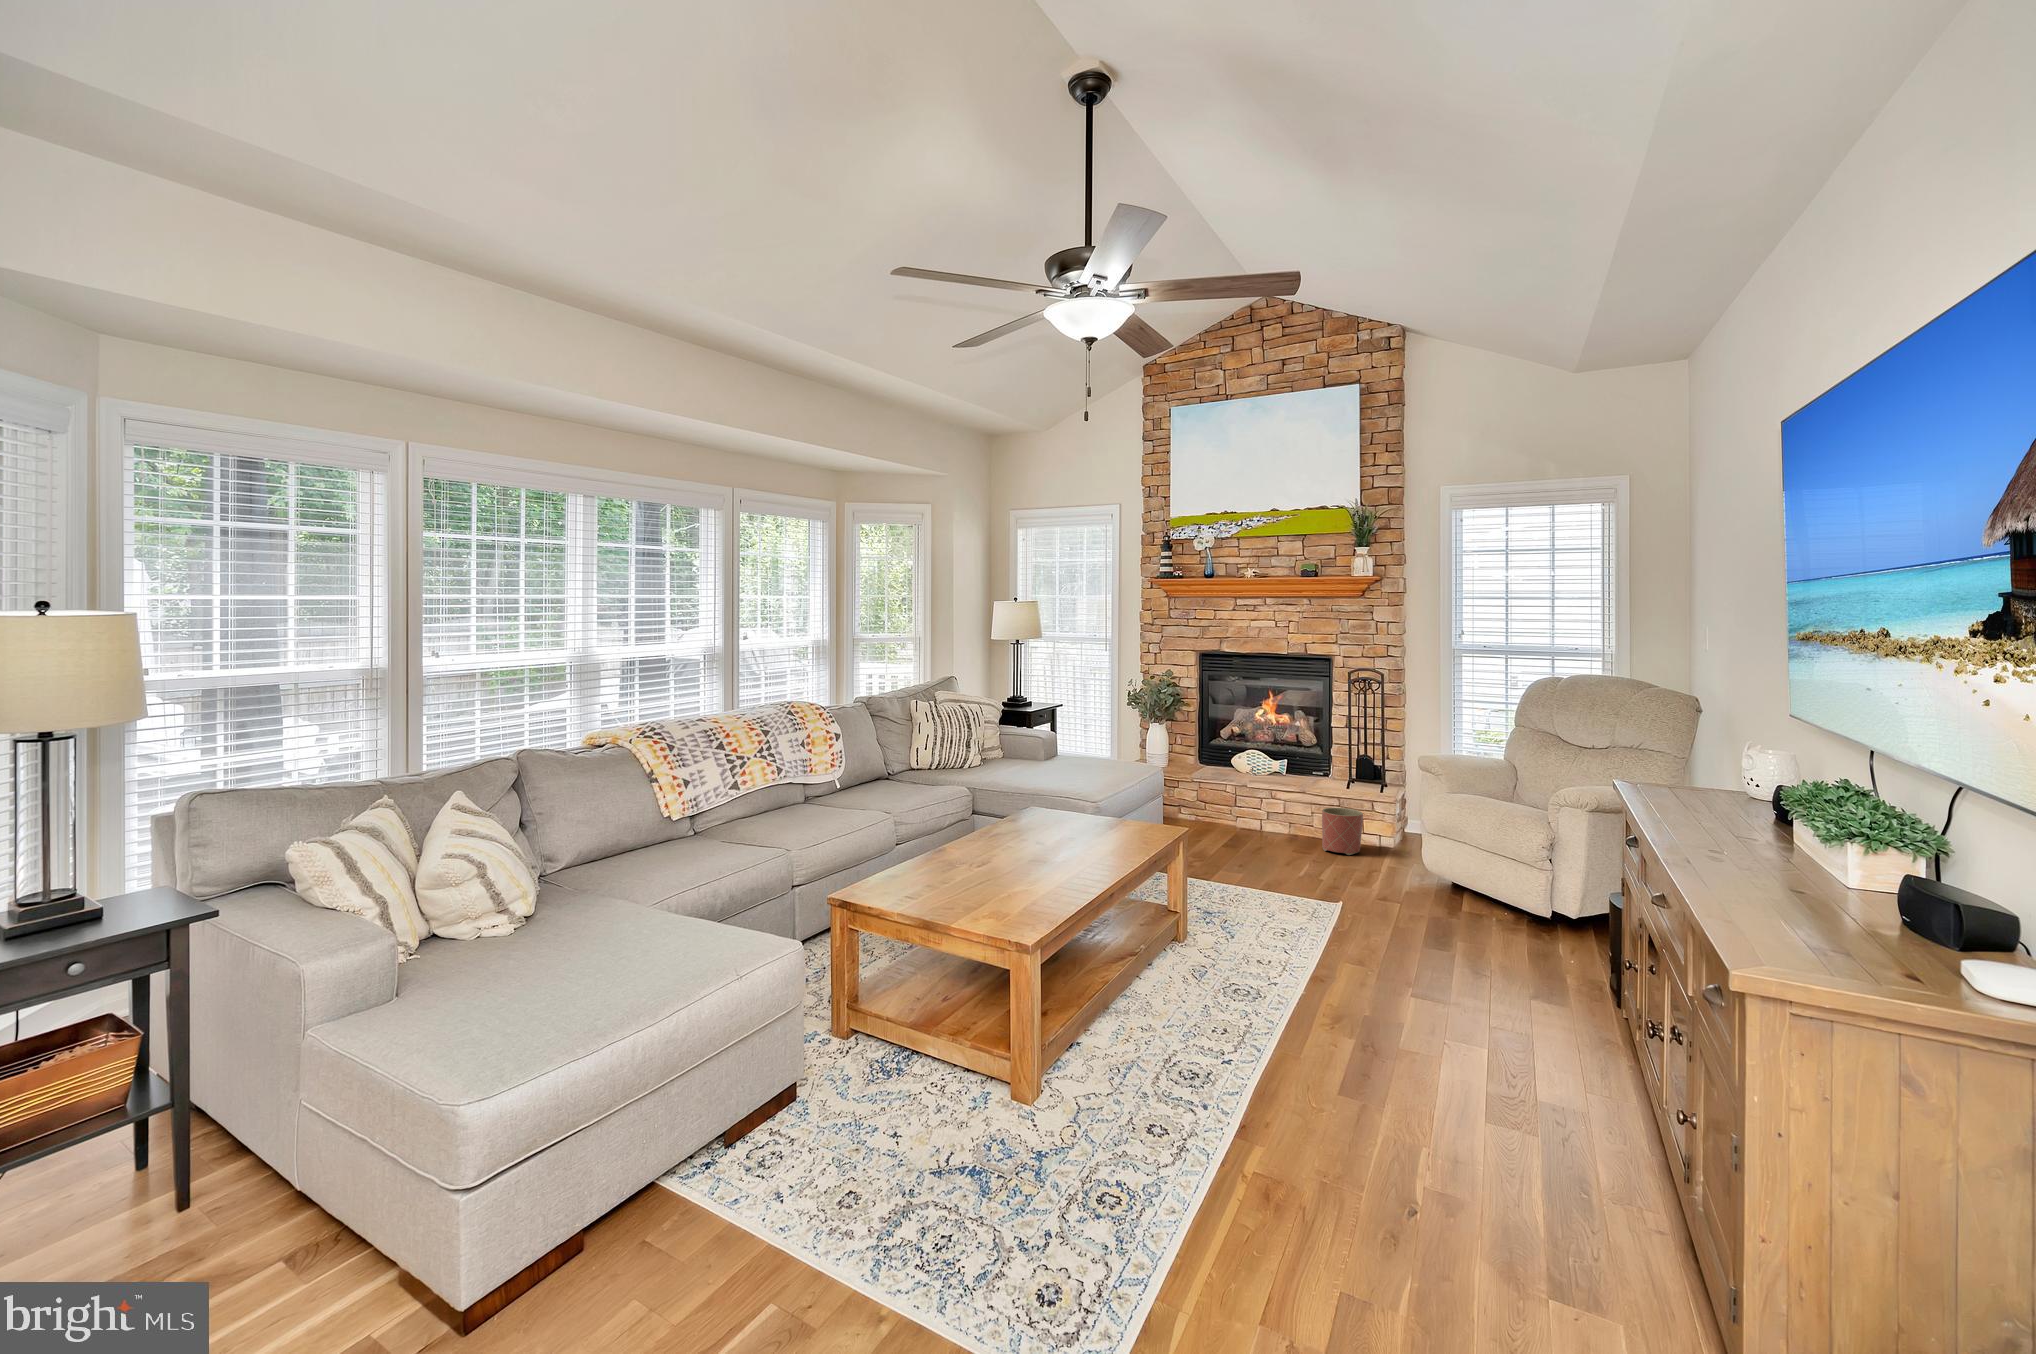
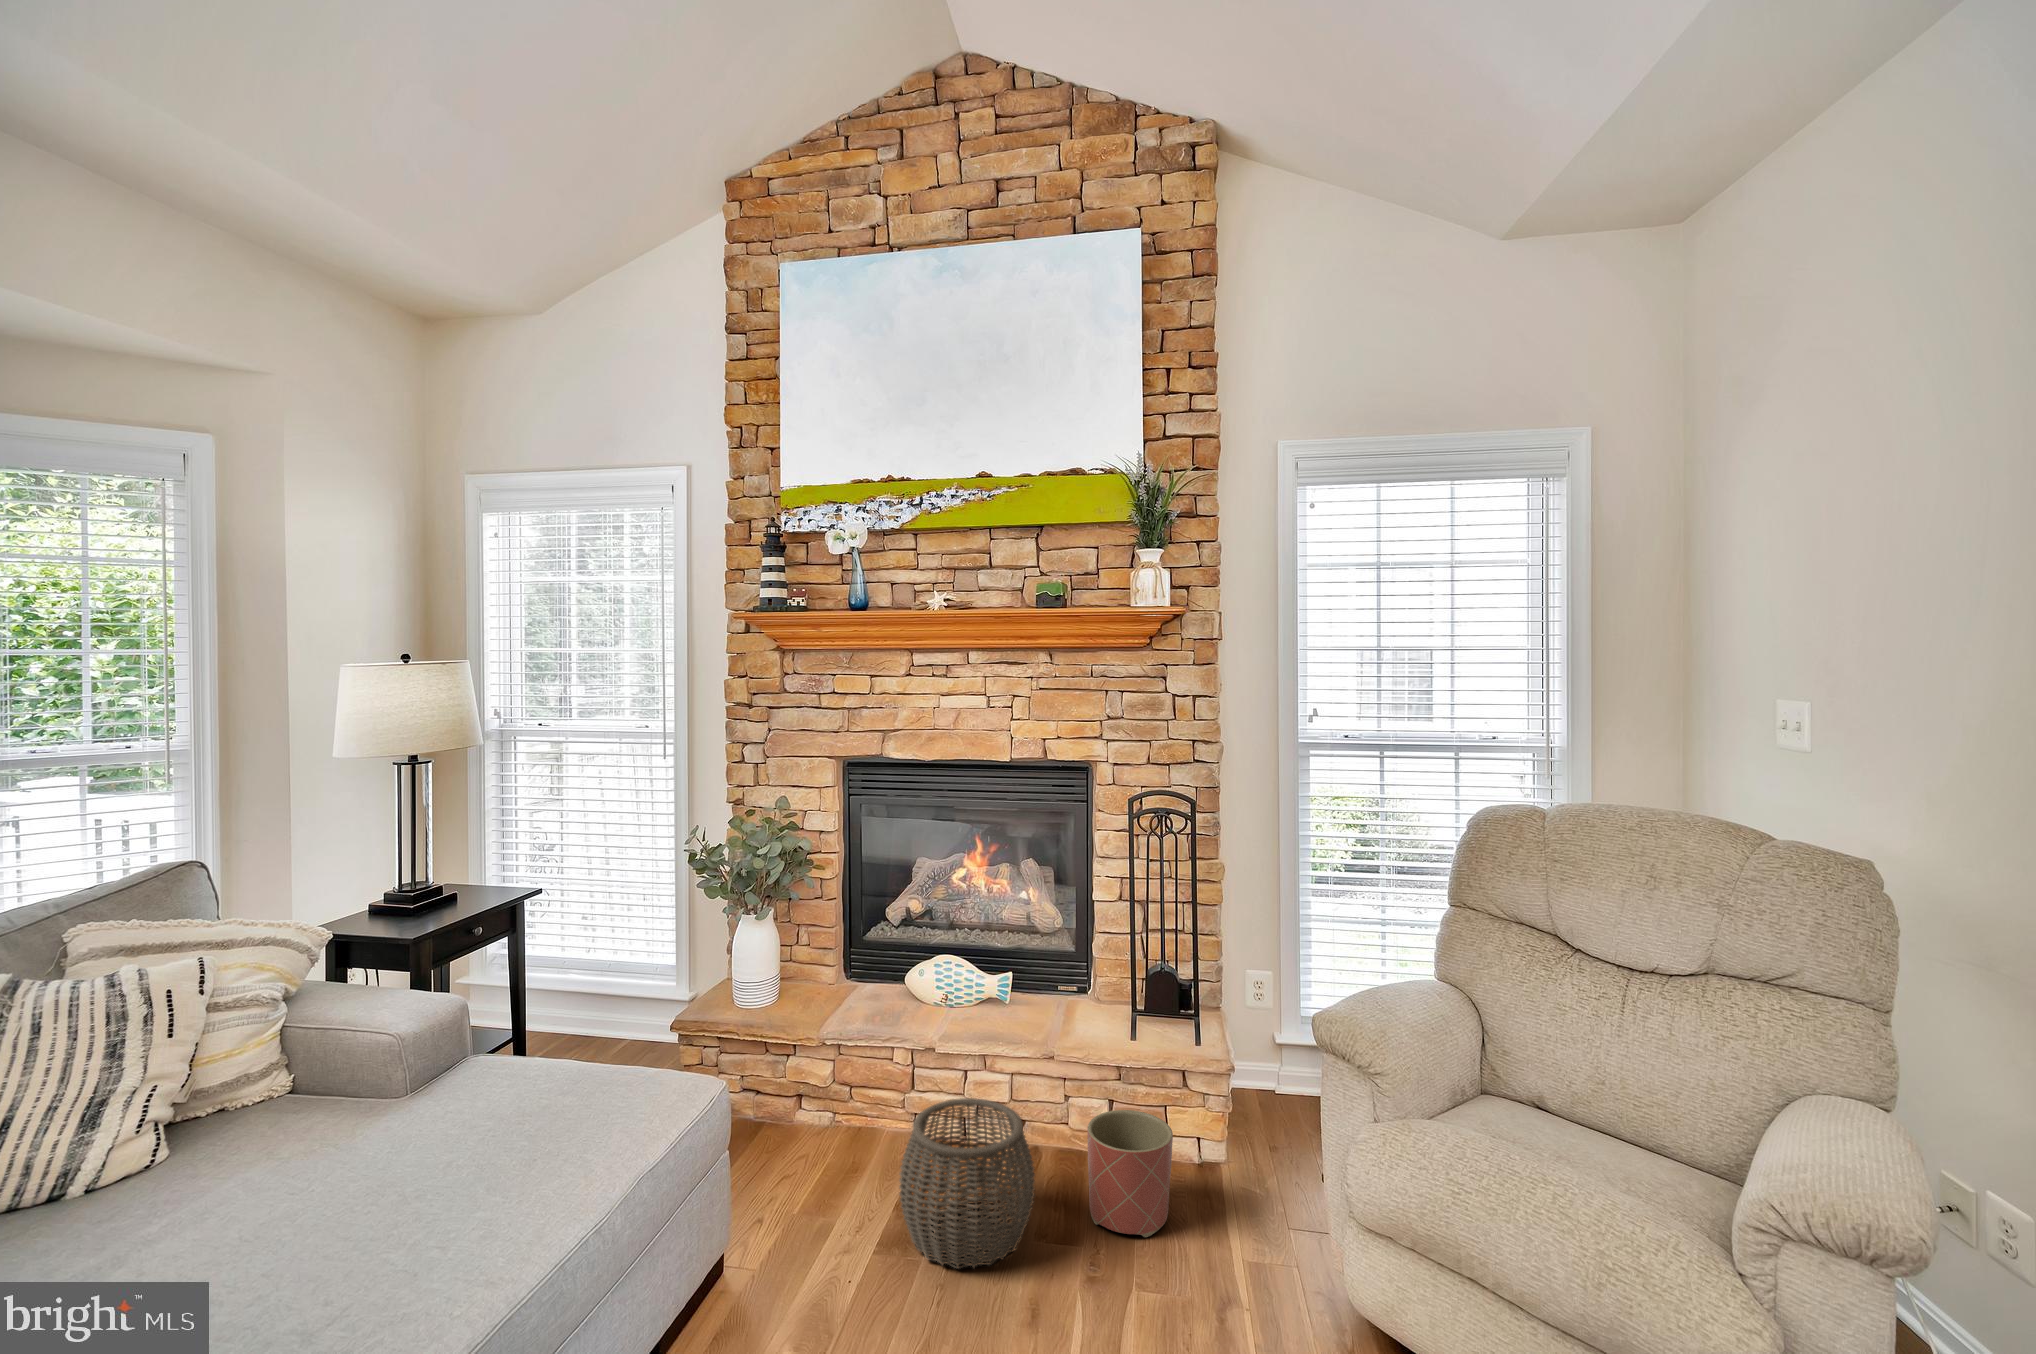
woven basket: none [1235,795,1297,854] -> present [899,1098,1035,1268]

